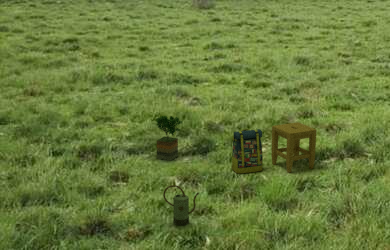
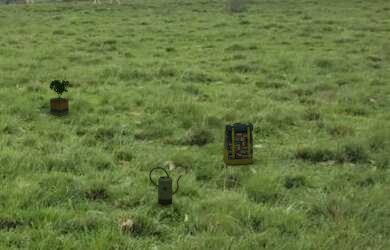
potted tree: present [156,116,182,161] -> present [50,80,71,116]
stool: present [271,122,317,173] -> none [263,119,306,166]

